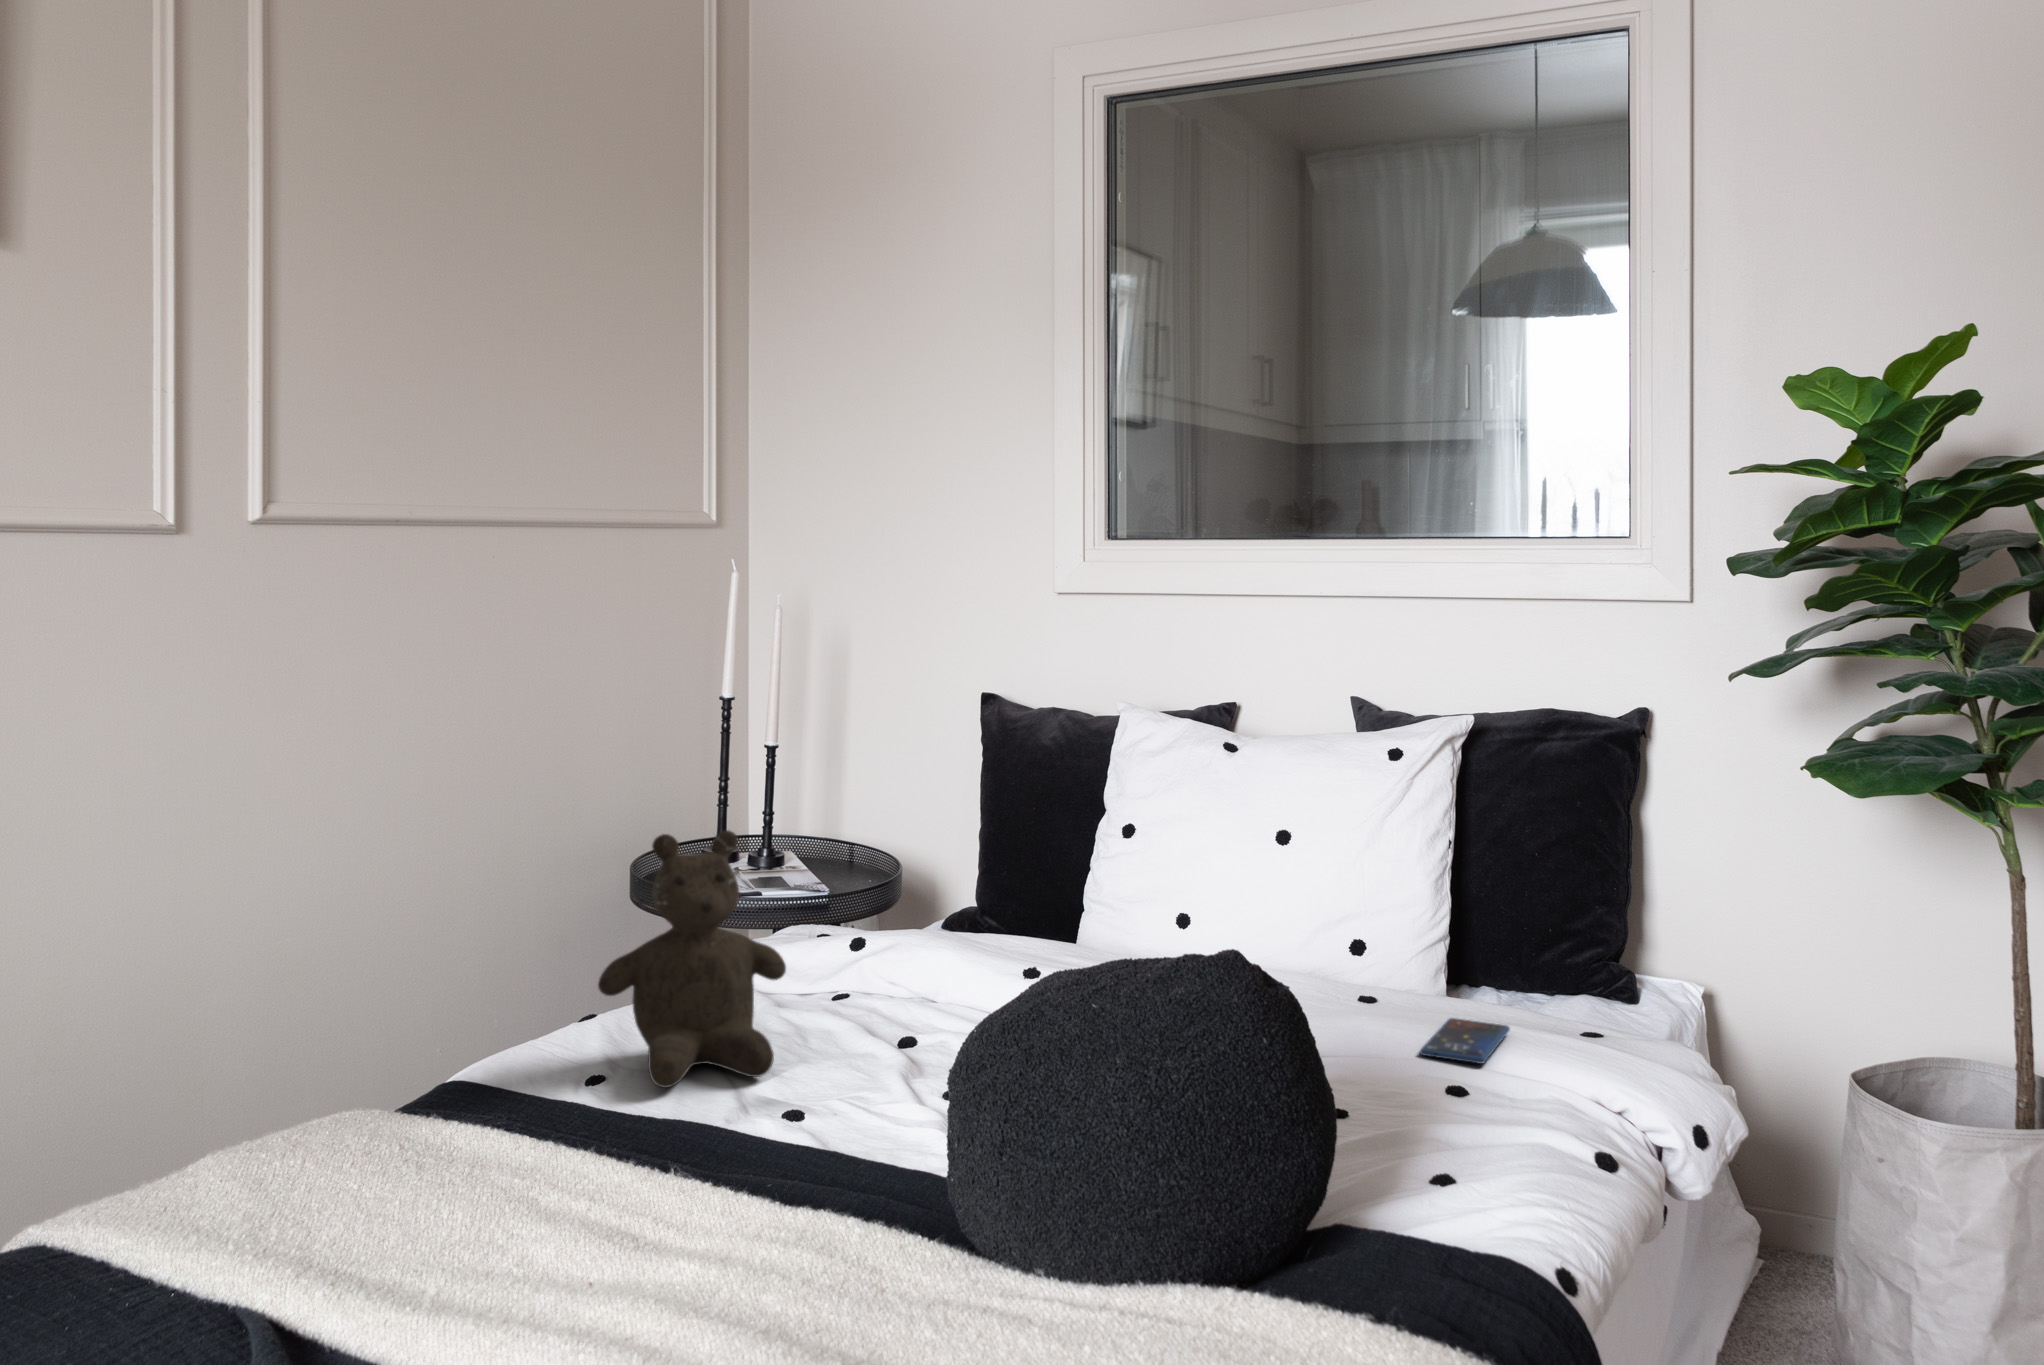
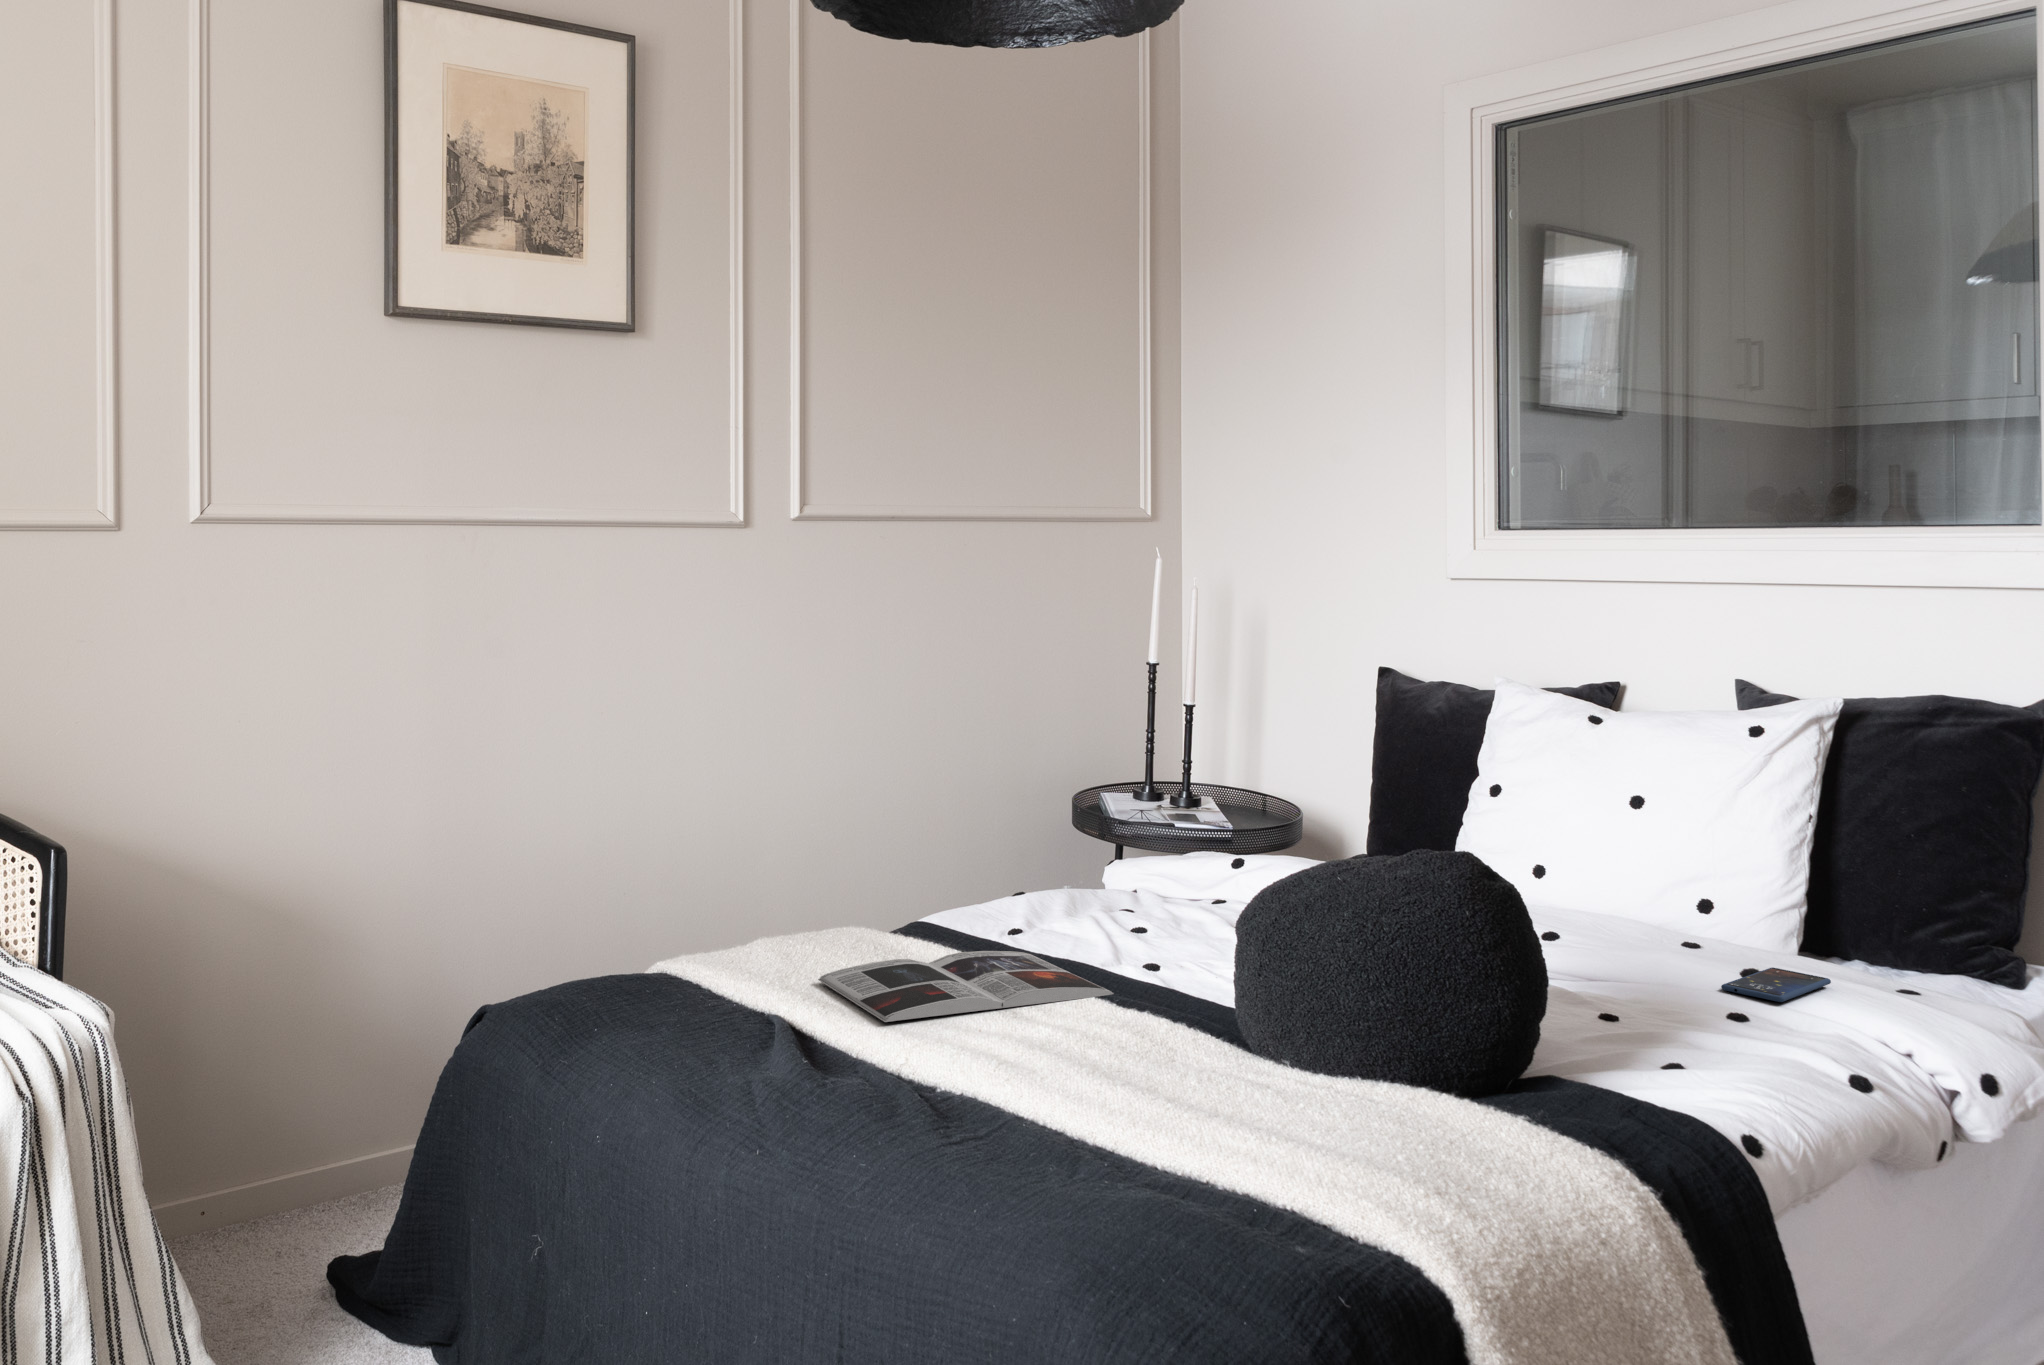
teddy bear: present [598,830,786,1088] -> none [1017,753,1159,938]
magazine: none [311,1123,761,1296] -> present [818,951,1113,1022]

